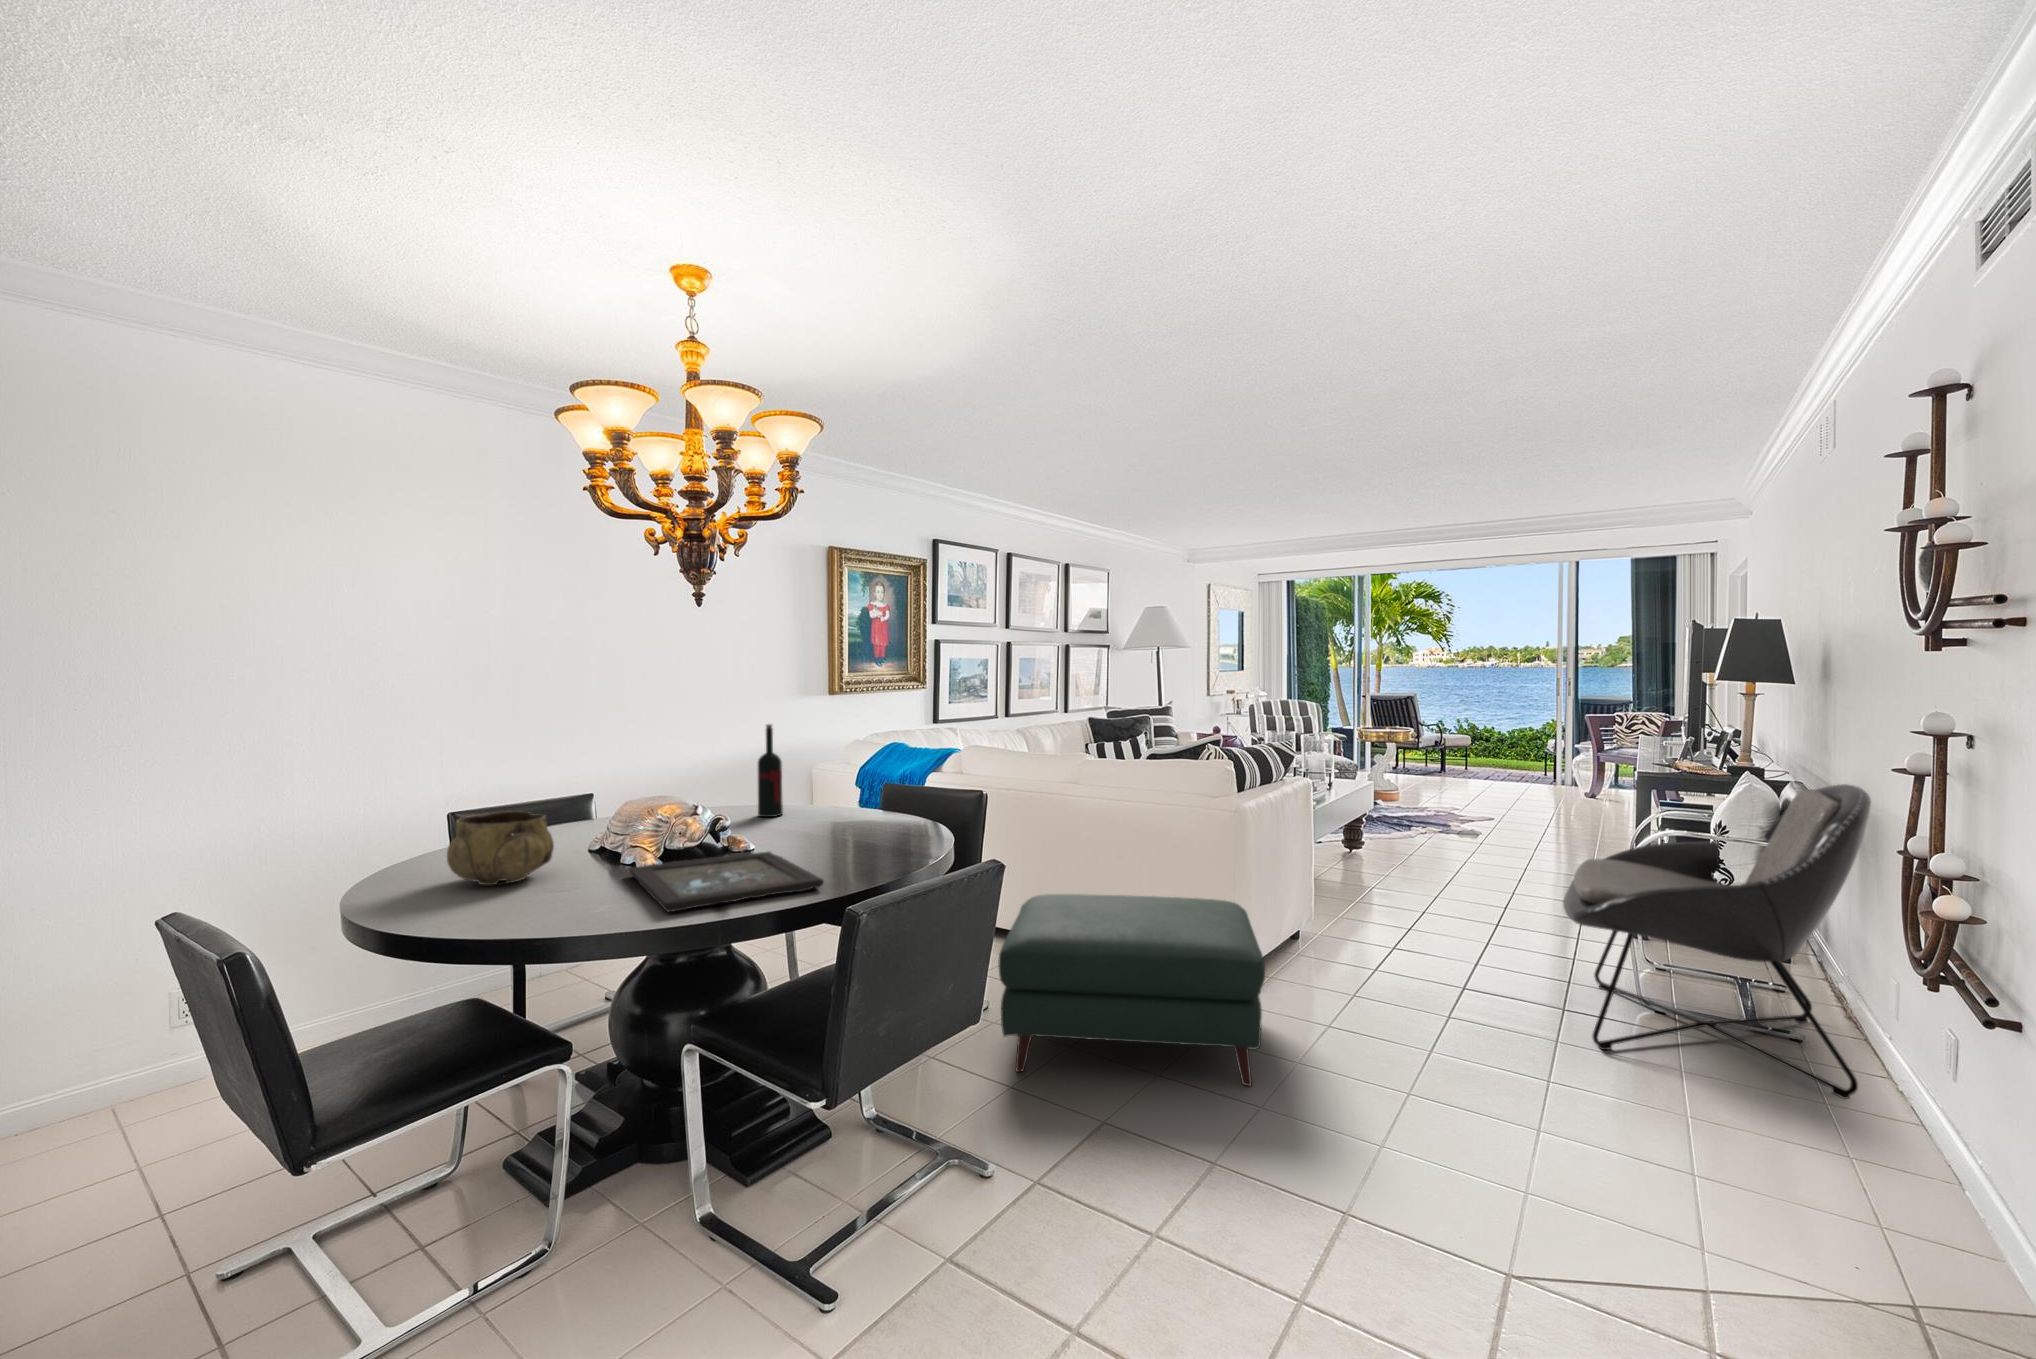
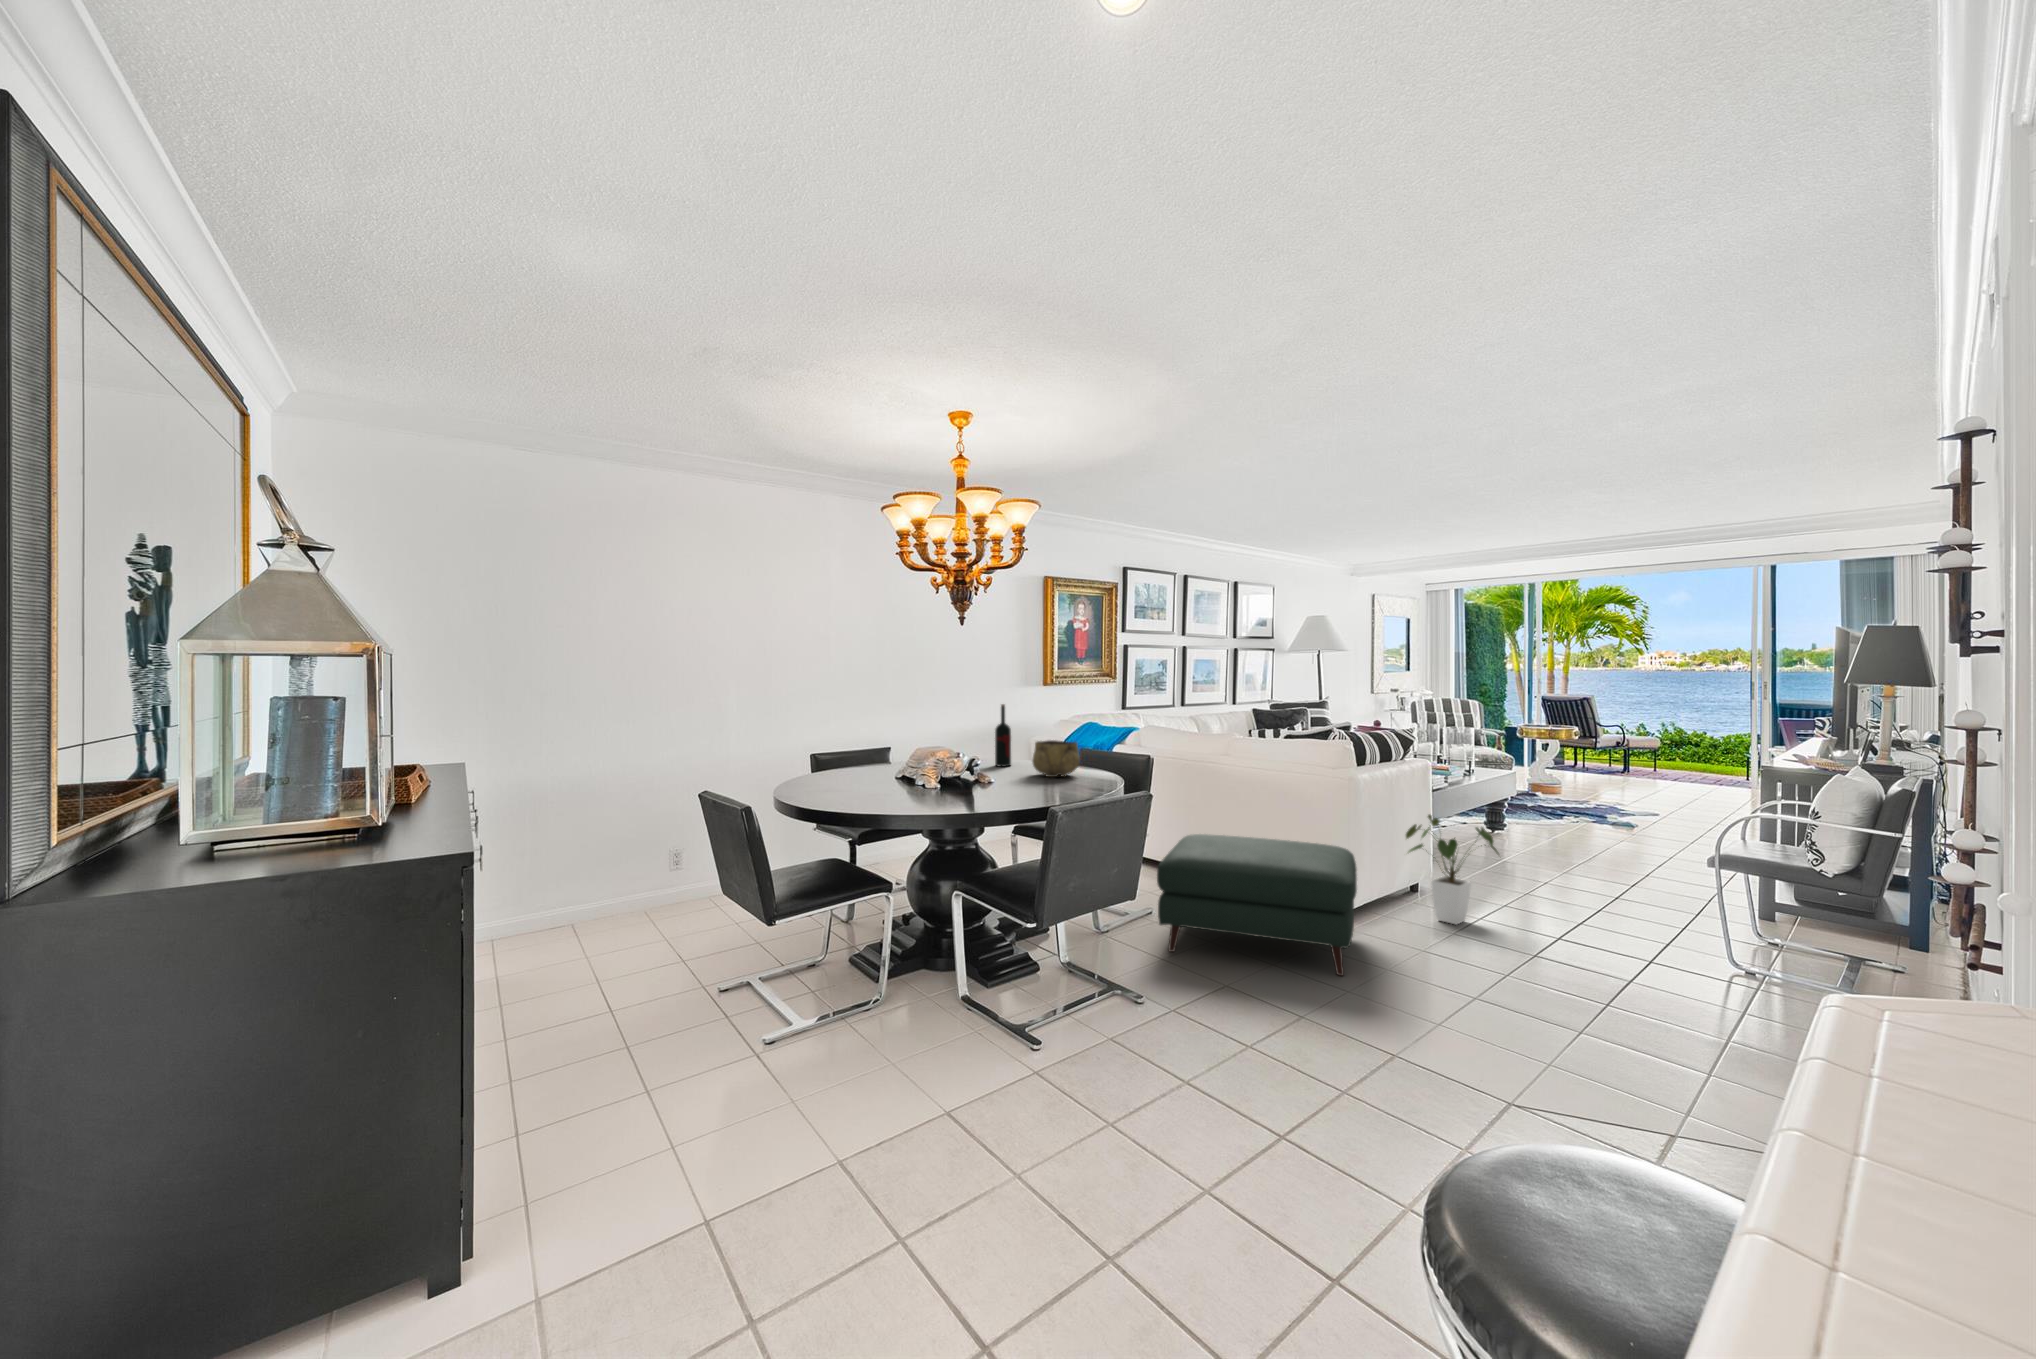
lounge chair: present [1563,784,1871,1099] -> none [1635,774,1926,1037]
decorative bowl: present [447,811,554,885] -> present [1032,740,1080,777]
house plant: none [1292,847,1405,984] -> present [1406,815,1499,924]
tray: present [629,852,824,912] -> none [922,783,1038,808]

